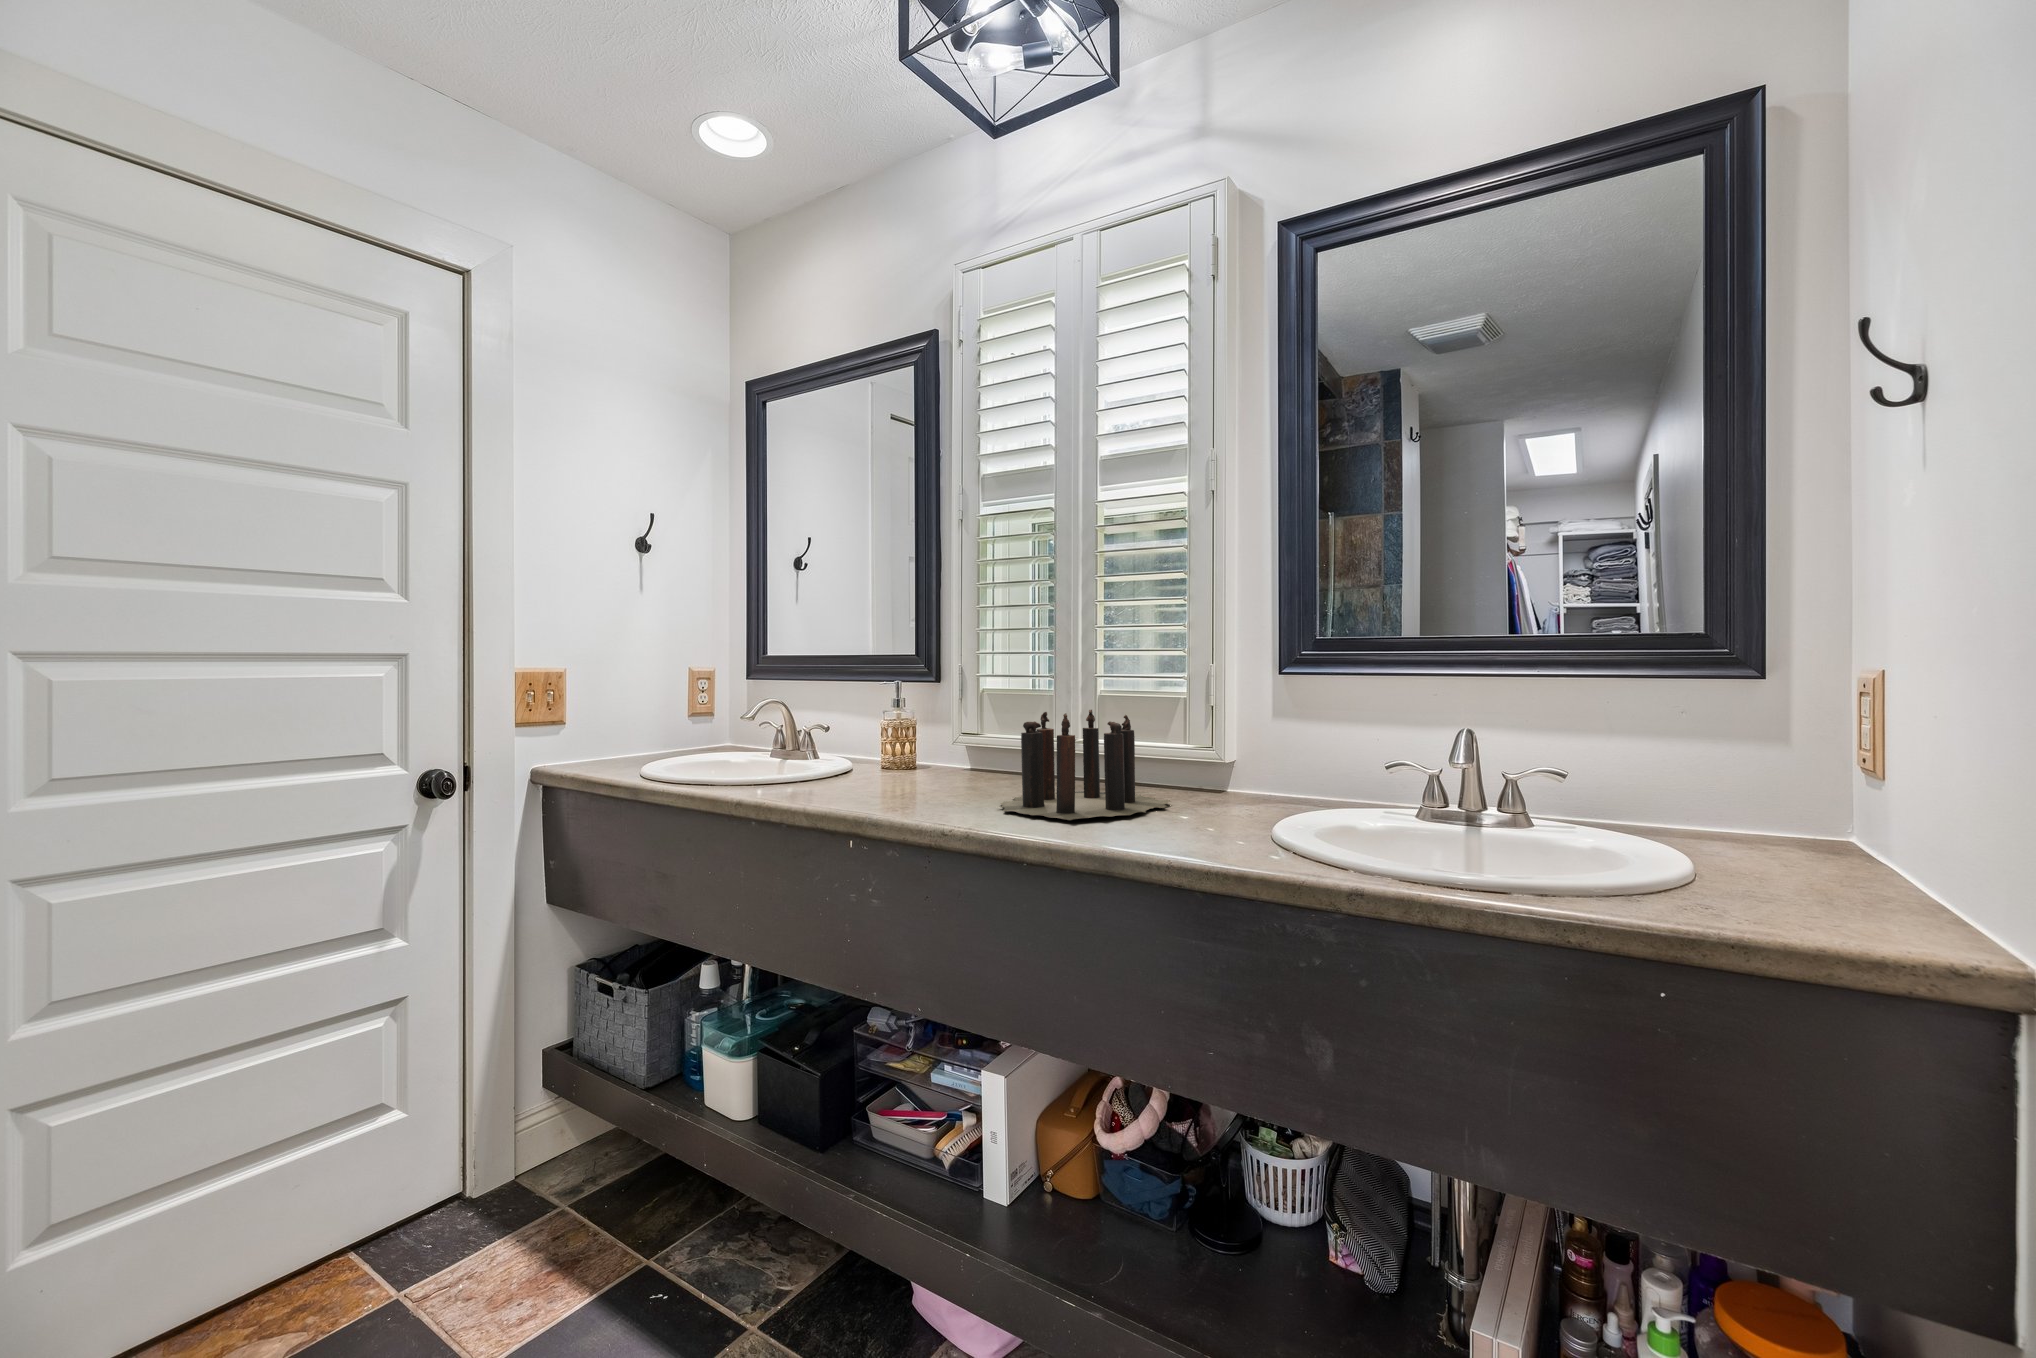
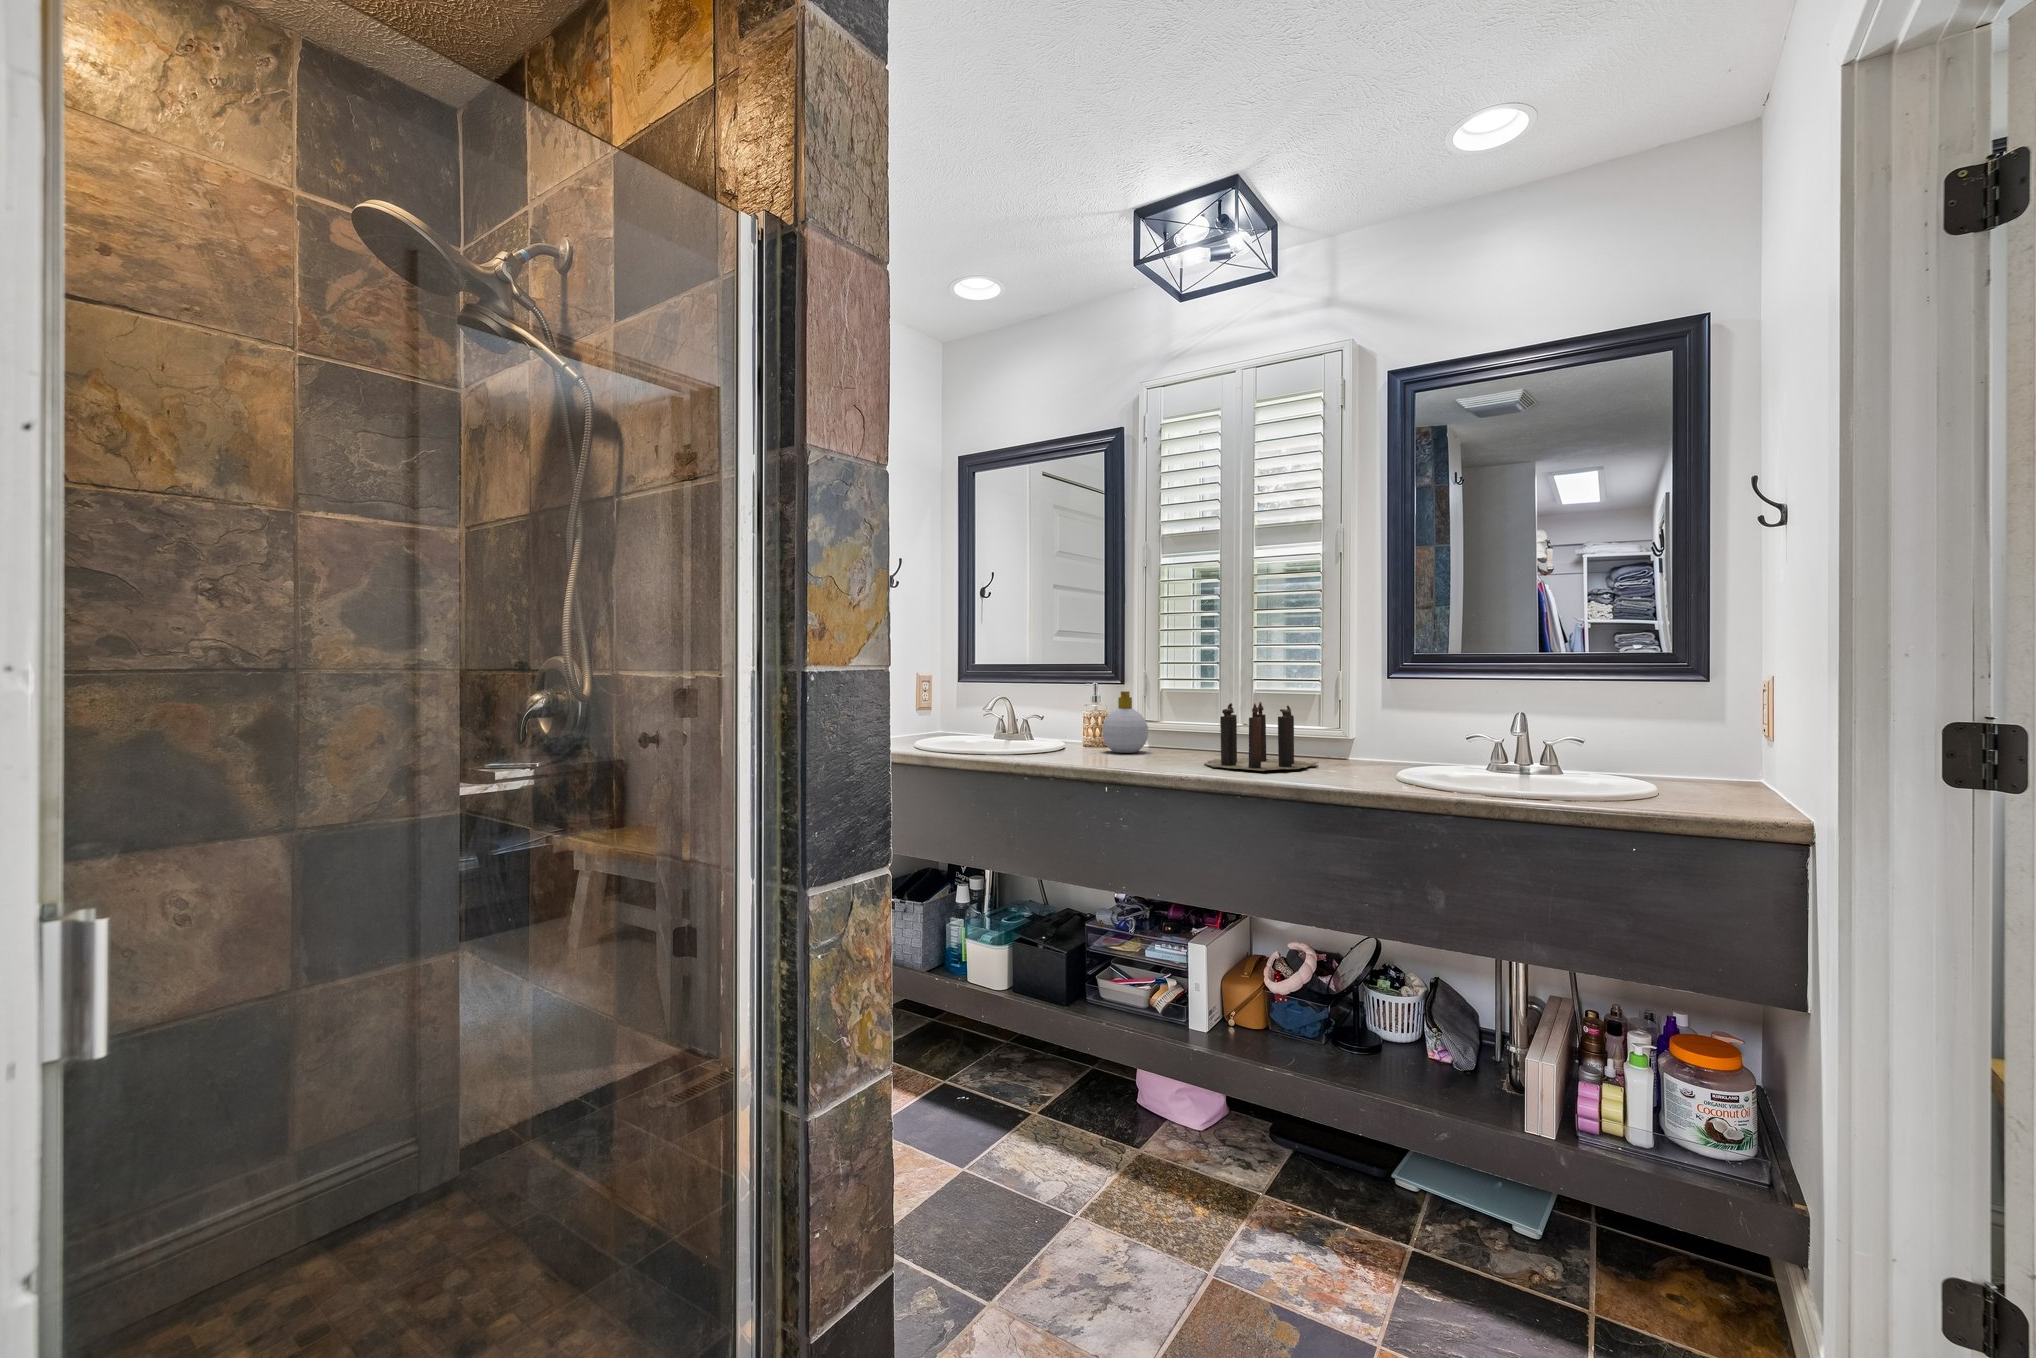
soap bottle: none [885,694,952,781] -> present [1102,691,1148,753]

